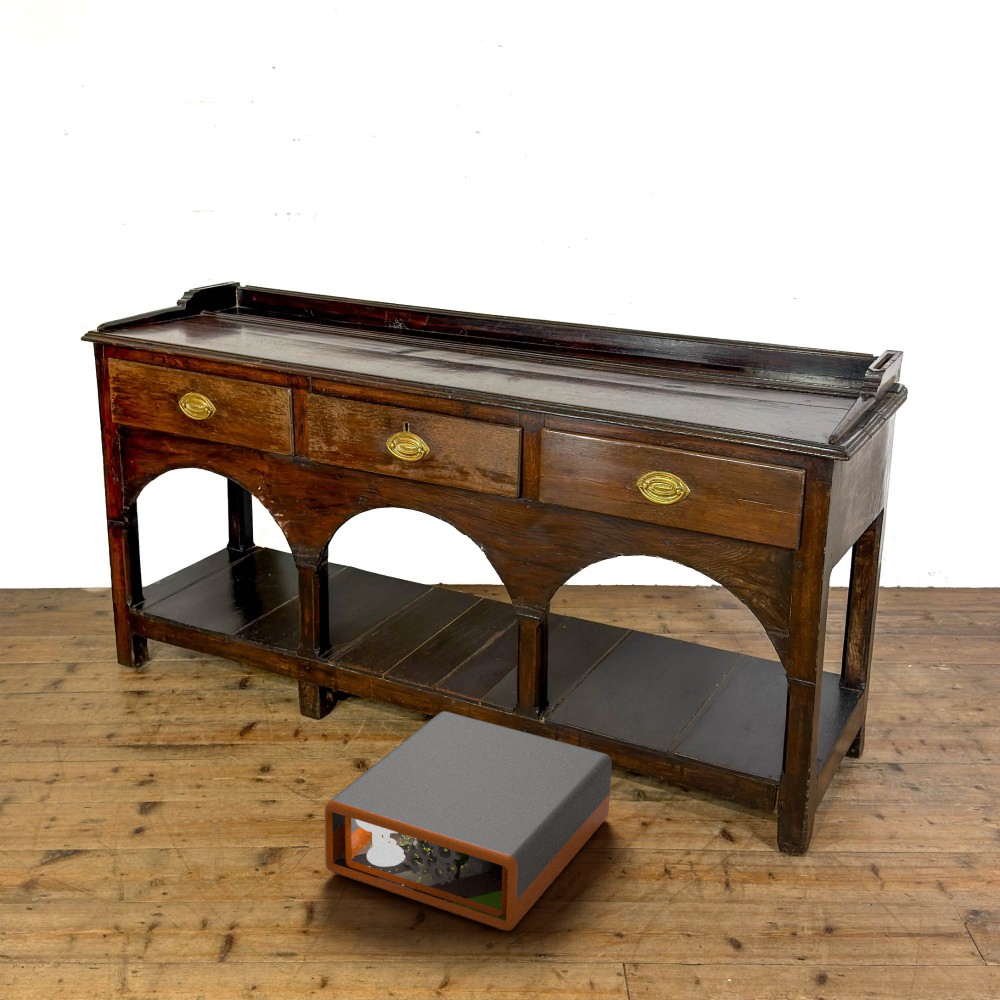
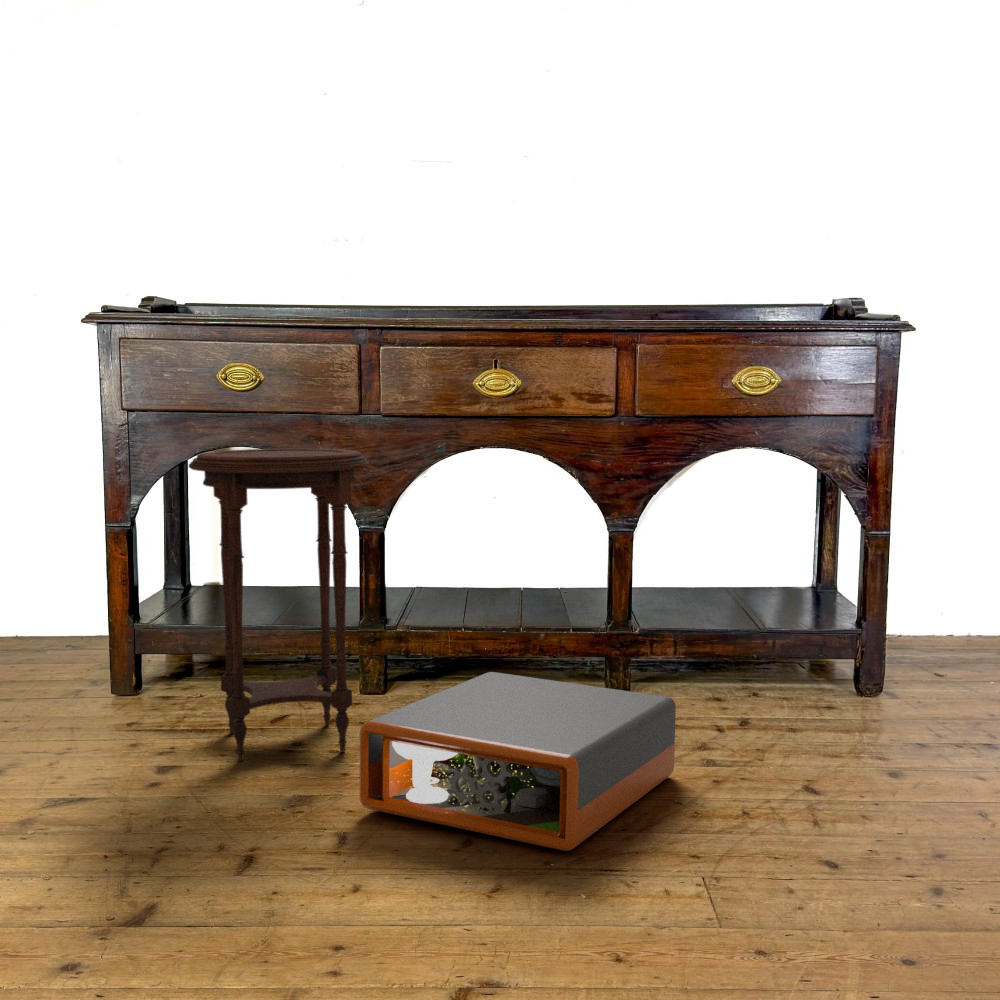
side table: none [153,488,327,795] -> present [189,448,369,761]

